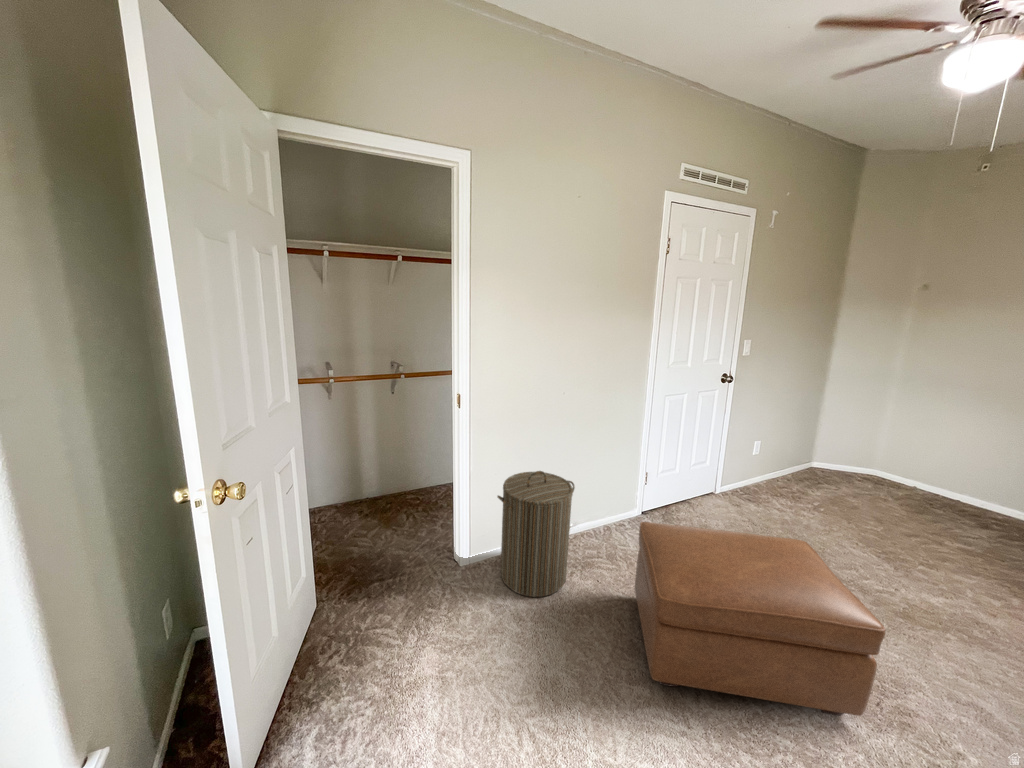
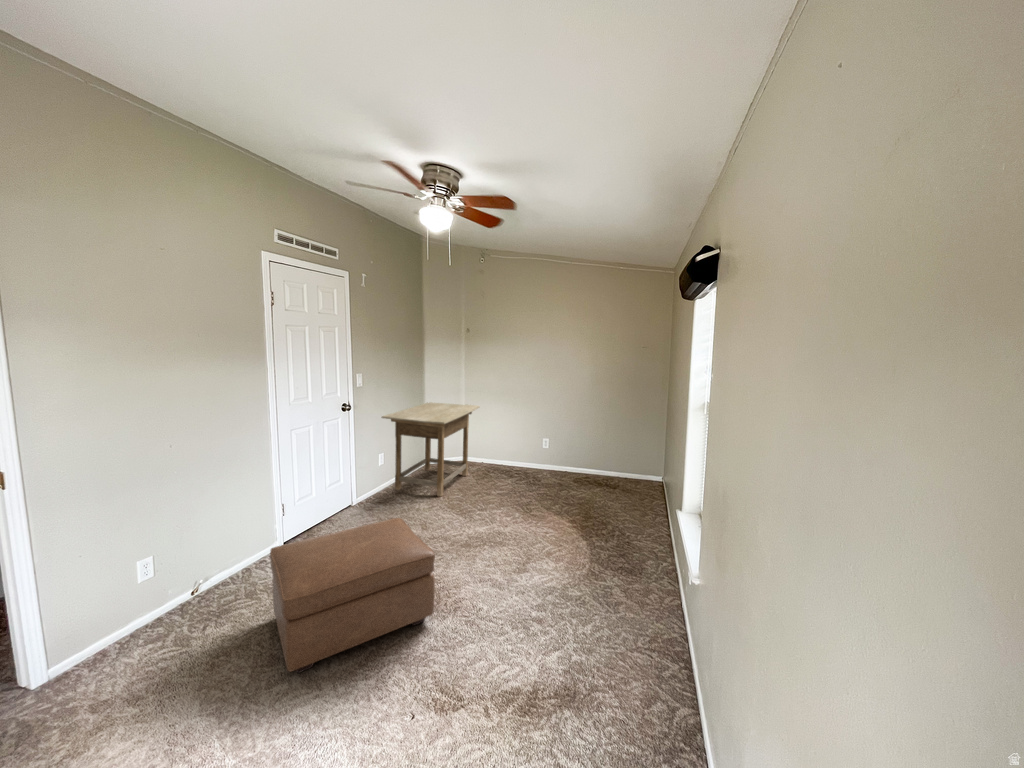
desk: none [767,387,933,522] -> present [382,402,480,497]
laundry hamper: present [498,471,575,597] -> none [85,535,197,679]

